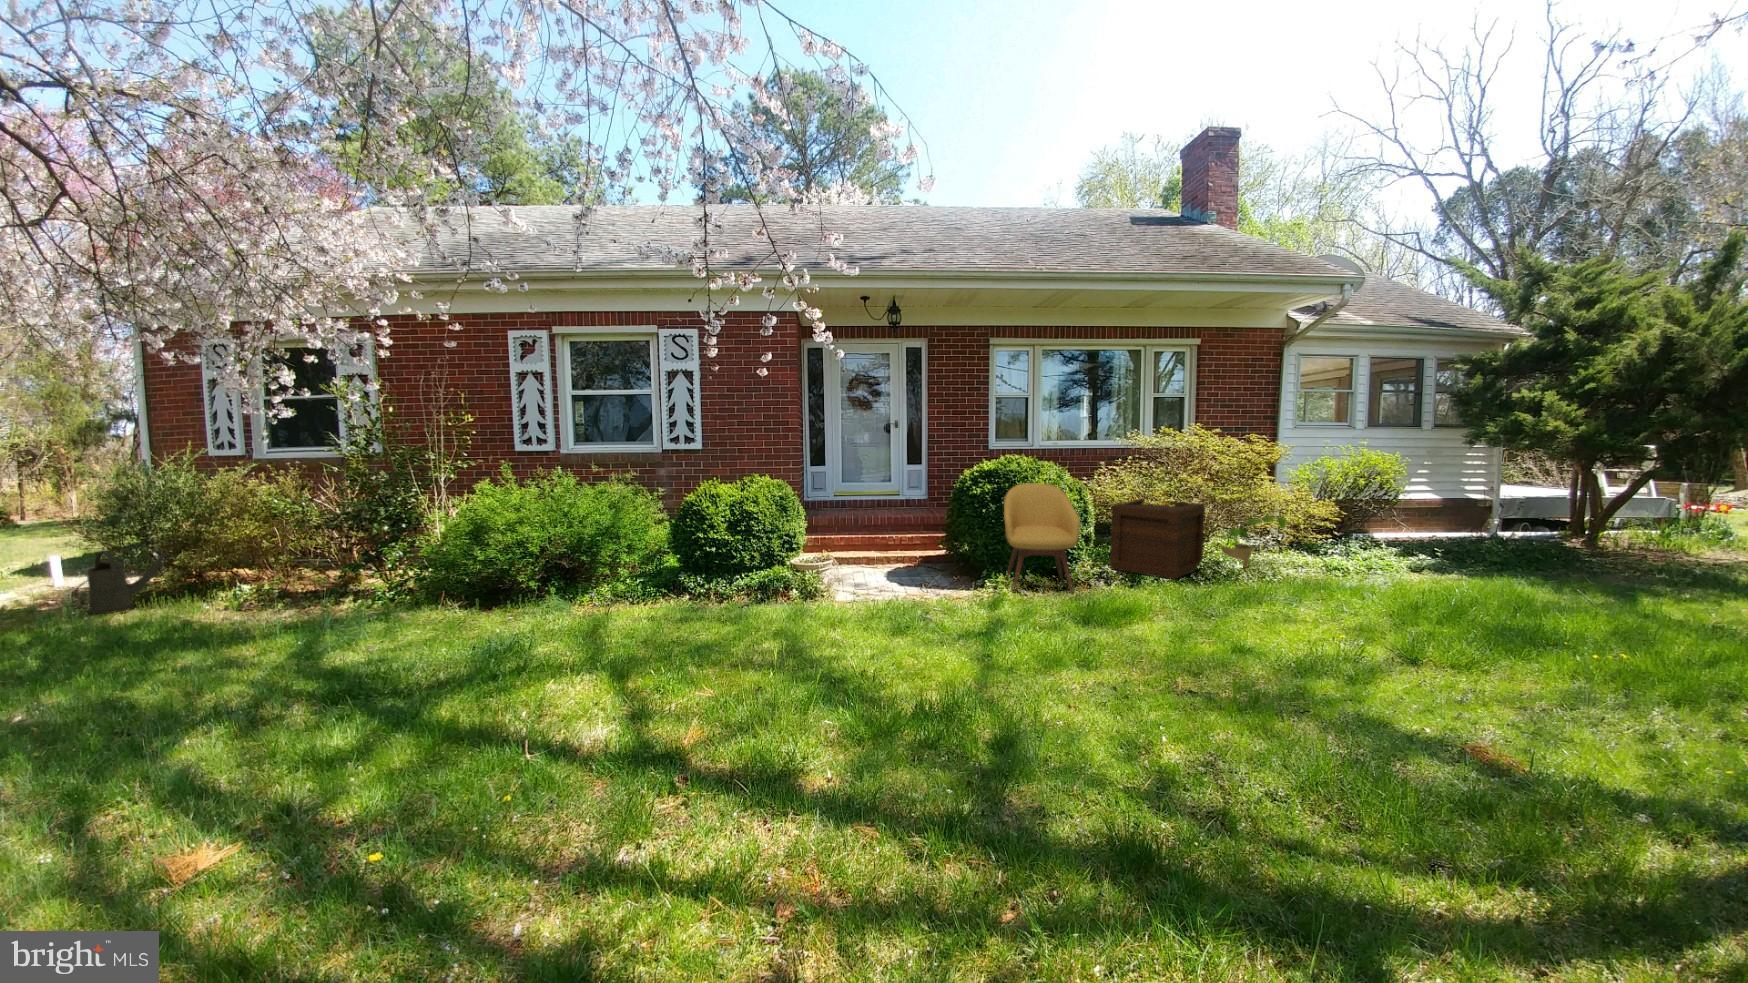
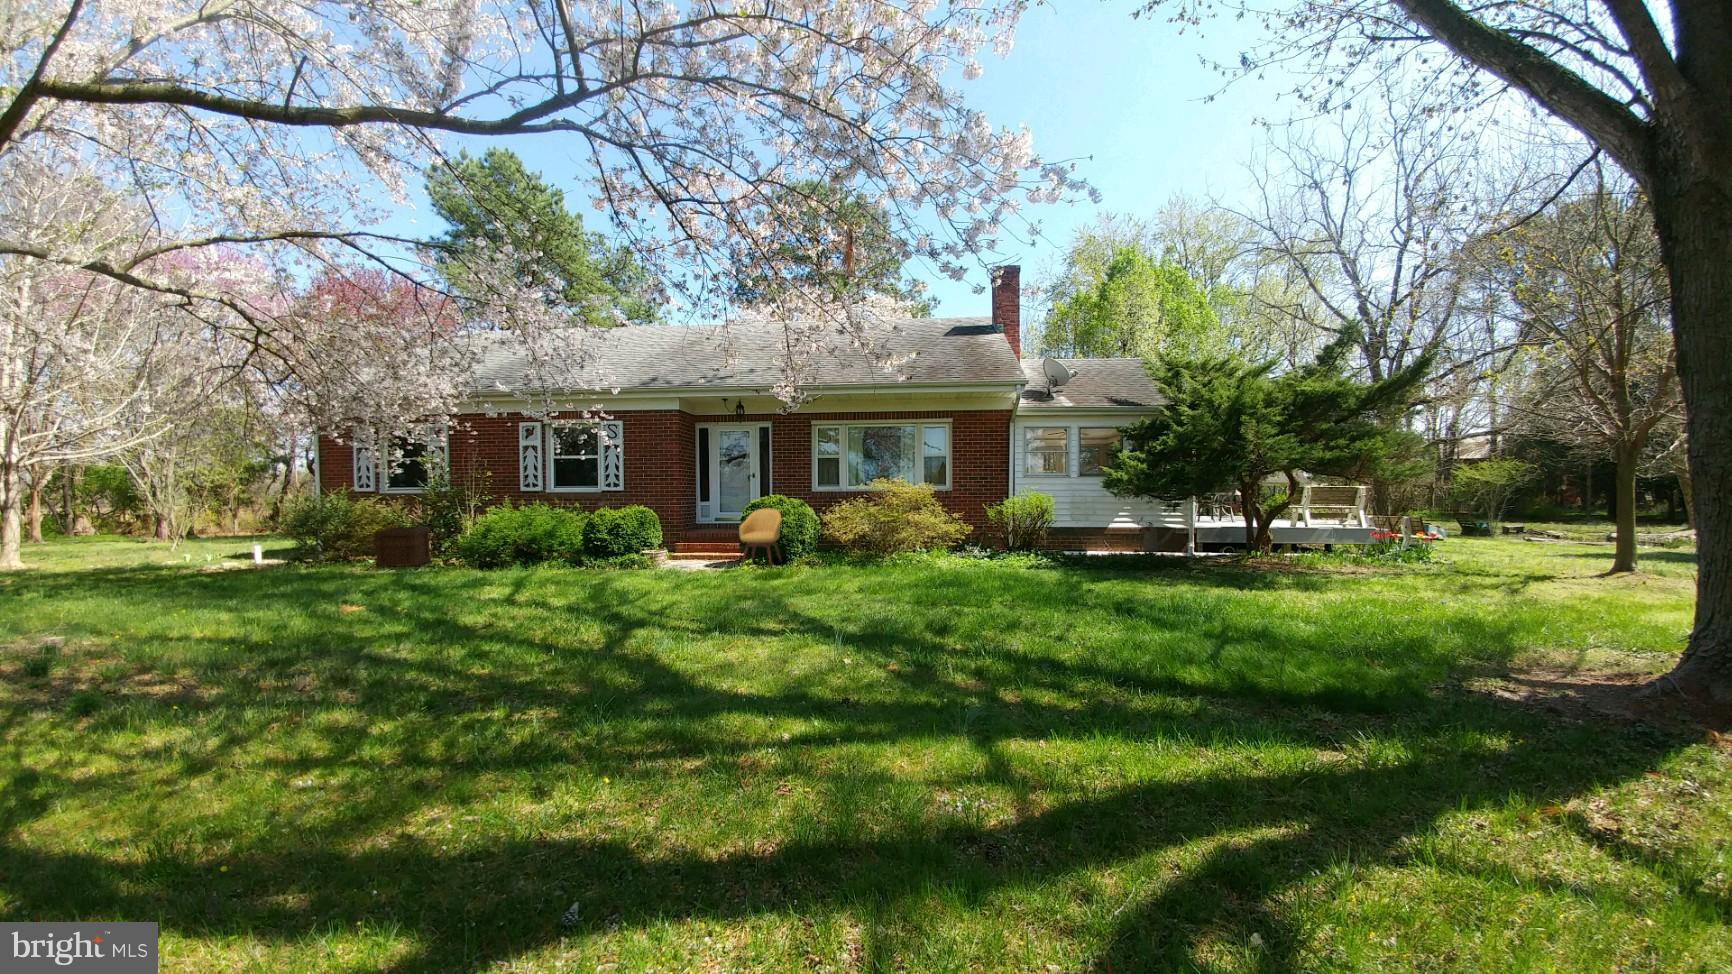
wooden crate: present [1110,499,1205,580] -> present [375,526,430,567]
potted plant: present [1220,517,1286,568] -> none [884,529,915,560]
watering can: present [74,551,167,614] -> present [1143,522,1175,552]

